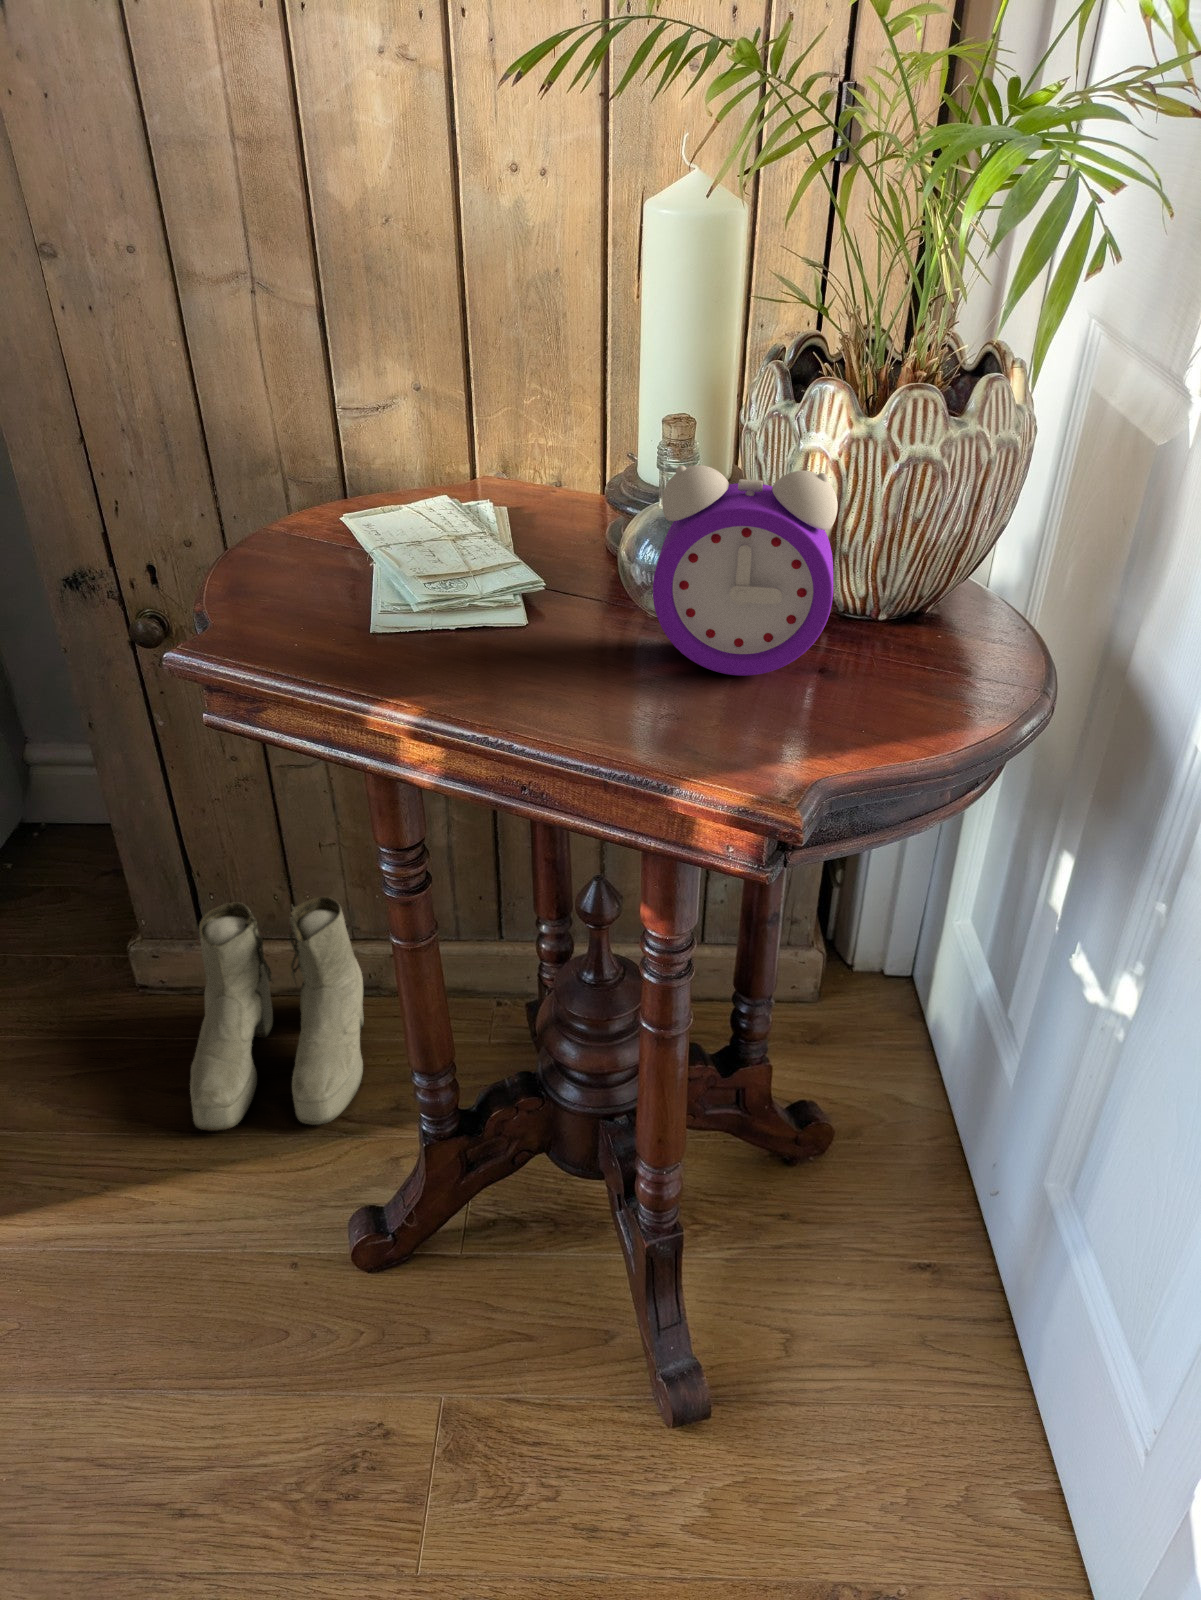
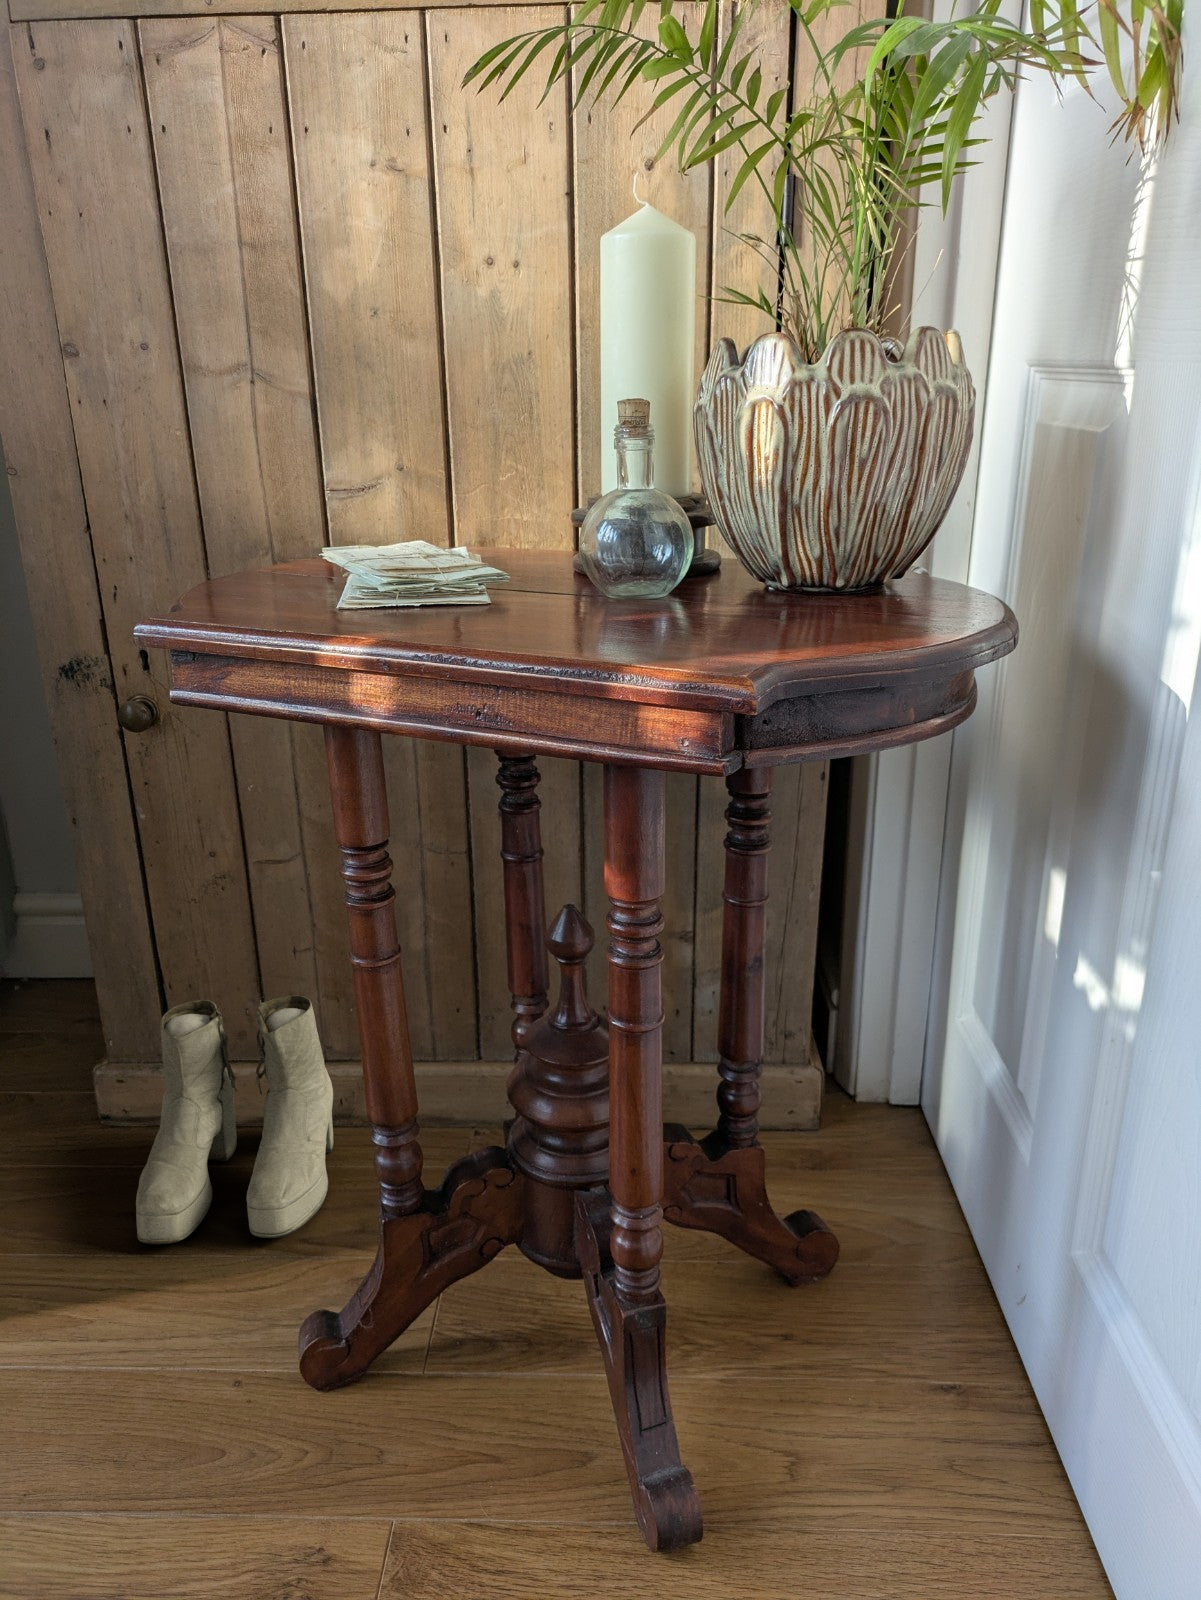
alarm clock: present [653,465,838,676] -> none [604,404,783,613]

